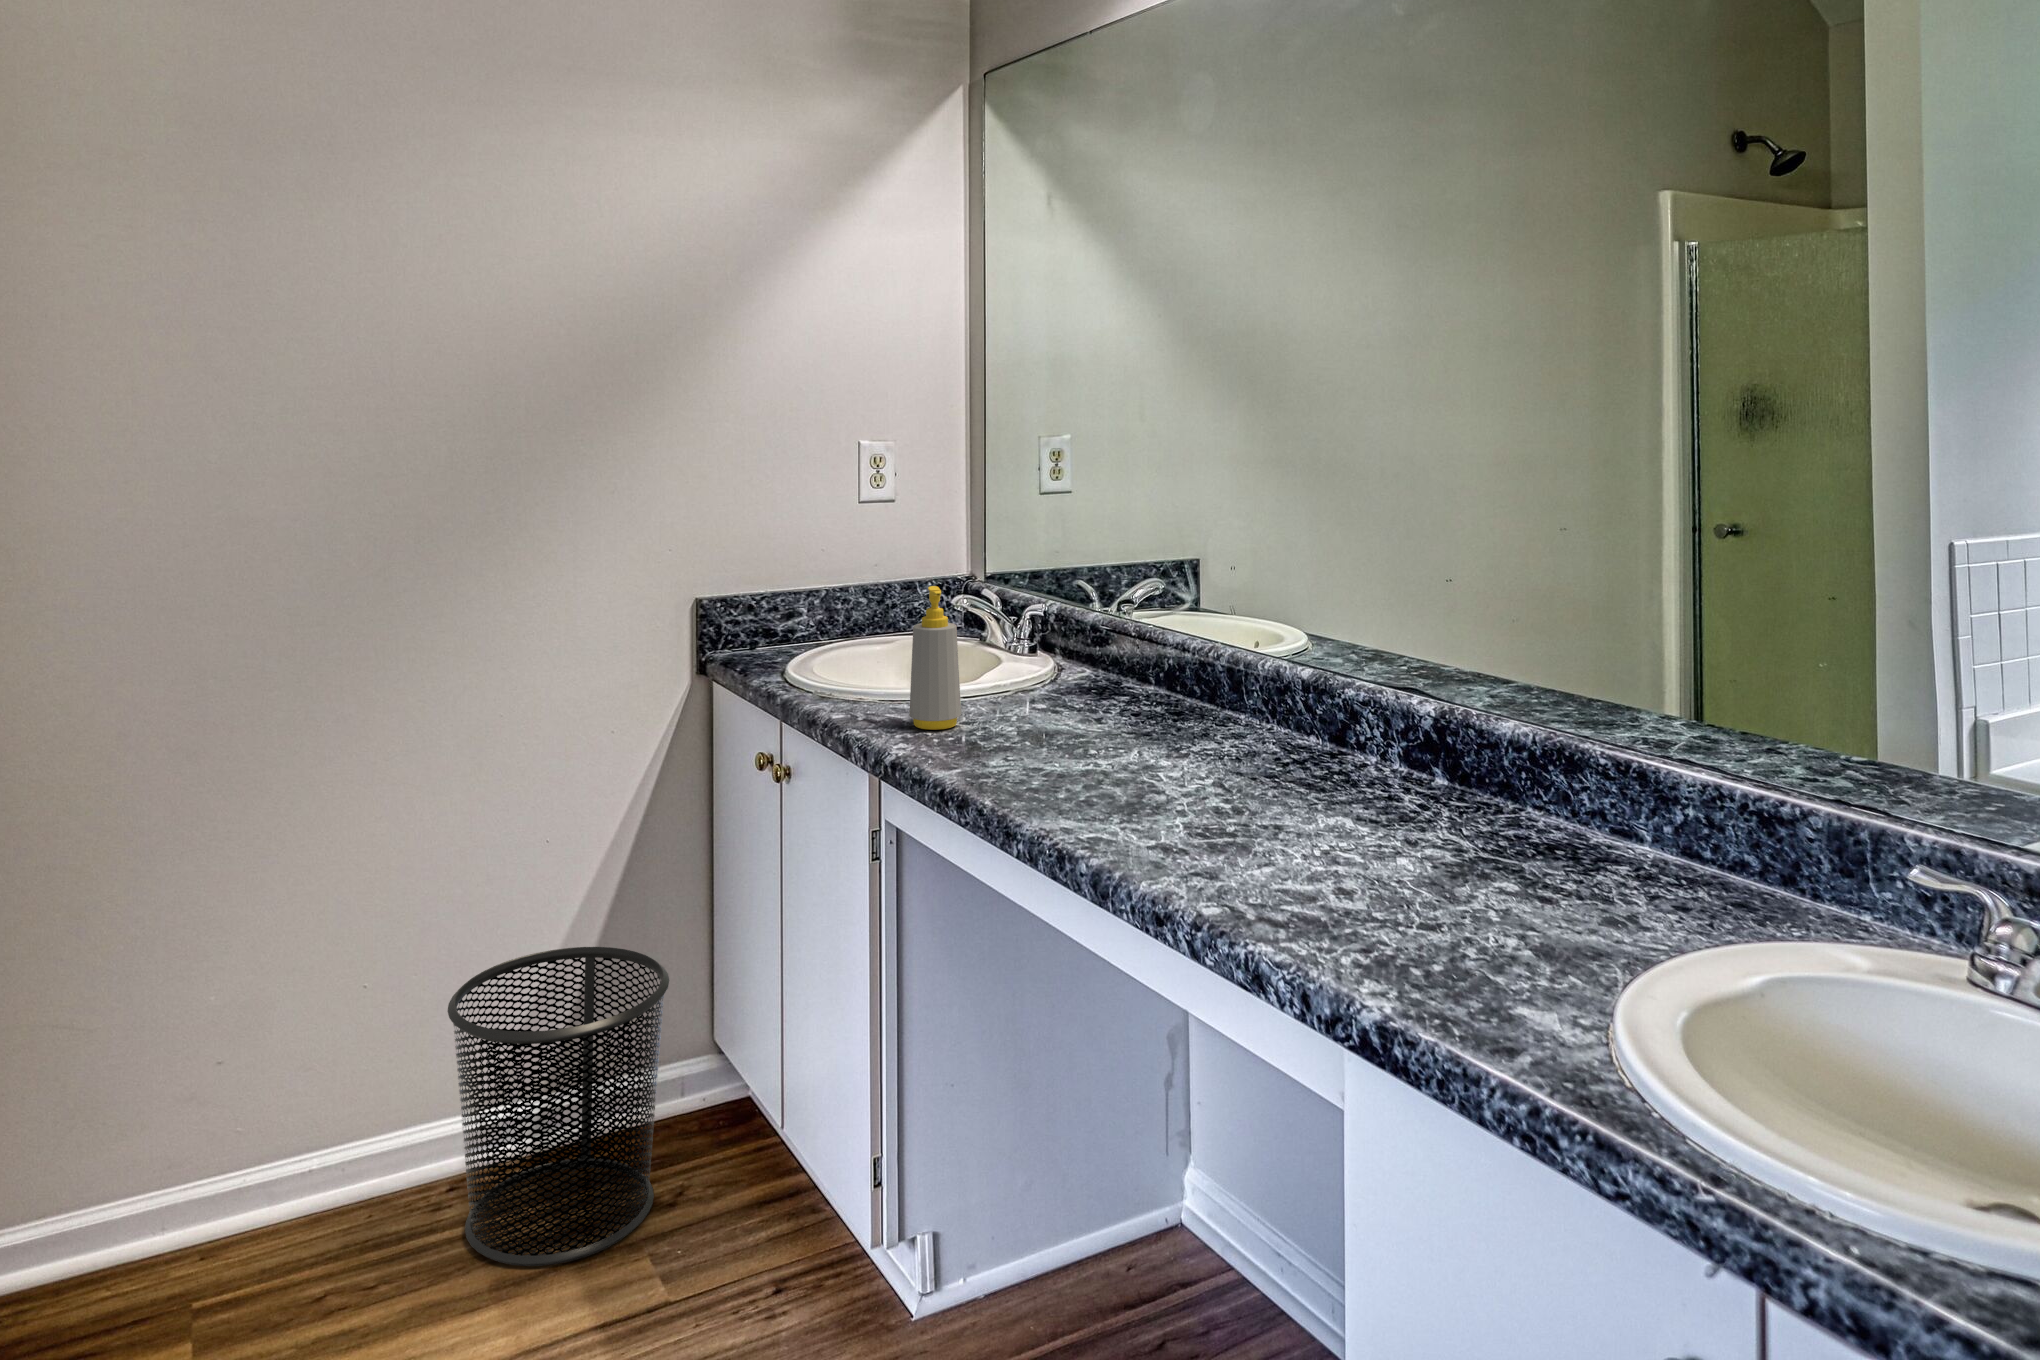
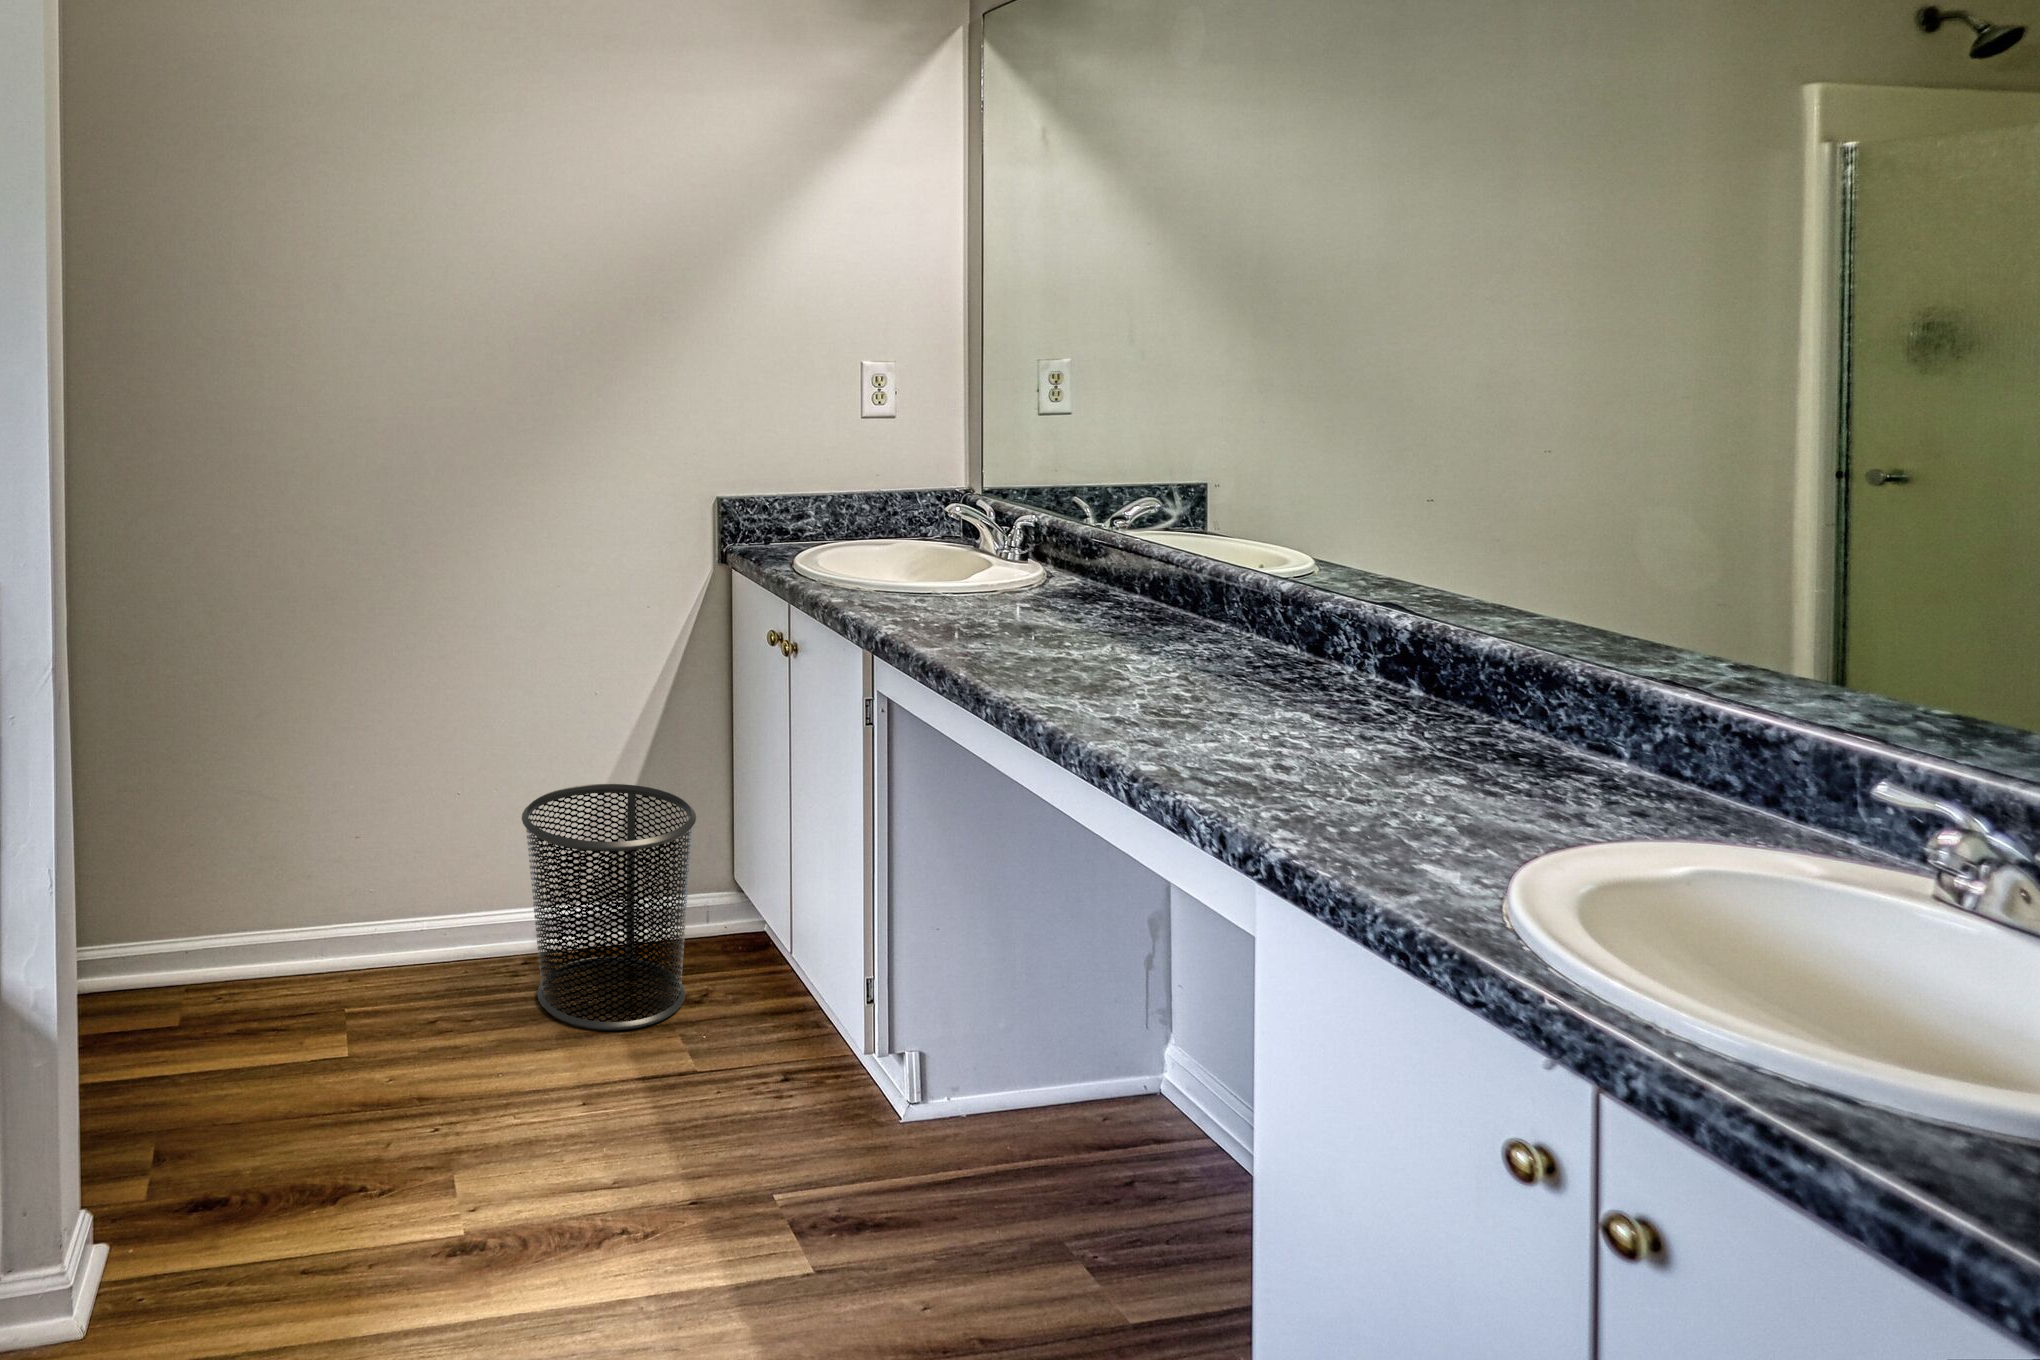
soap bottle: present [909,586,961,730] -> none [900,491,947,618]

